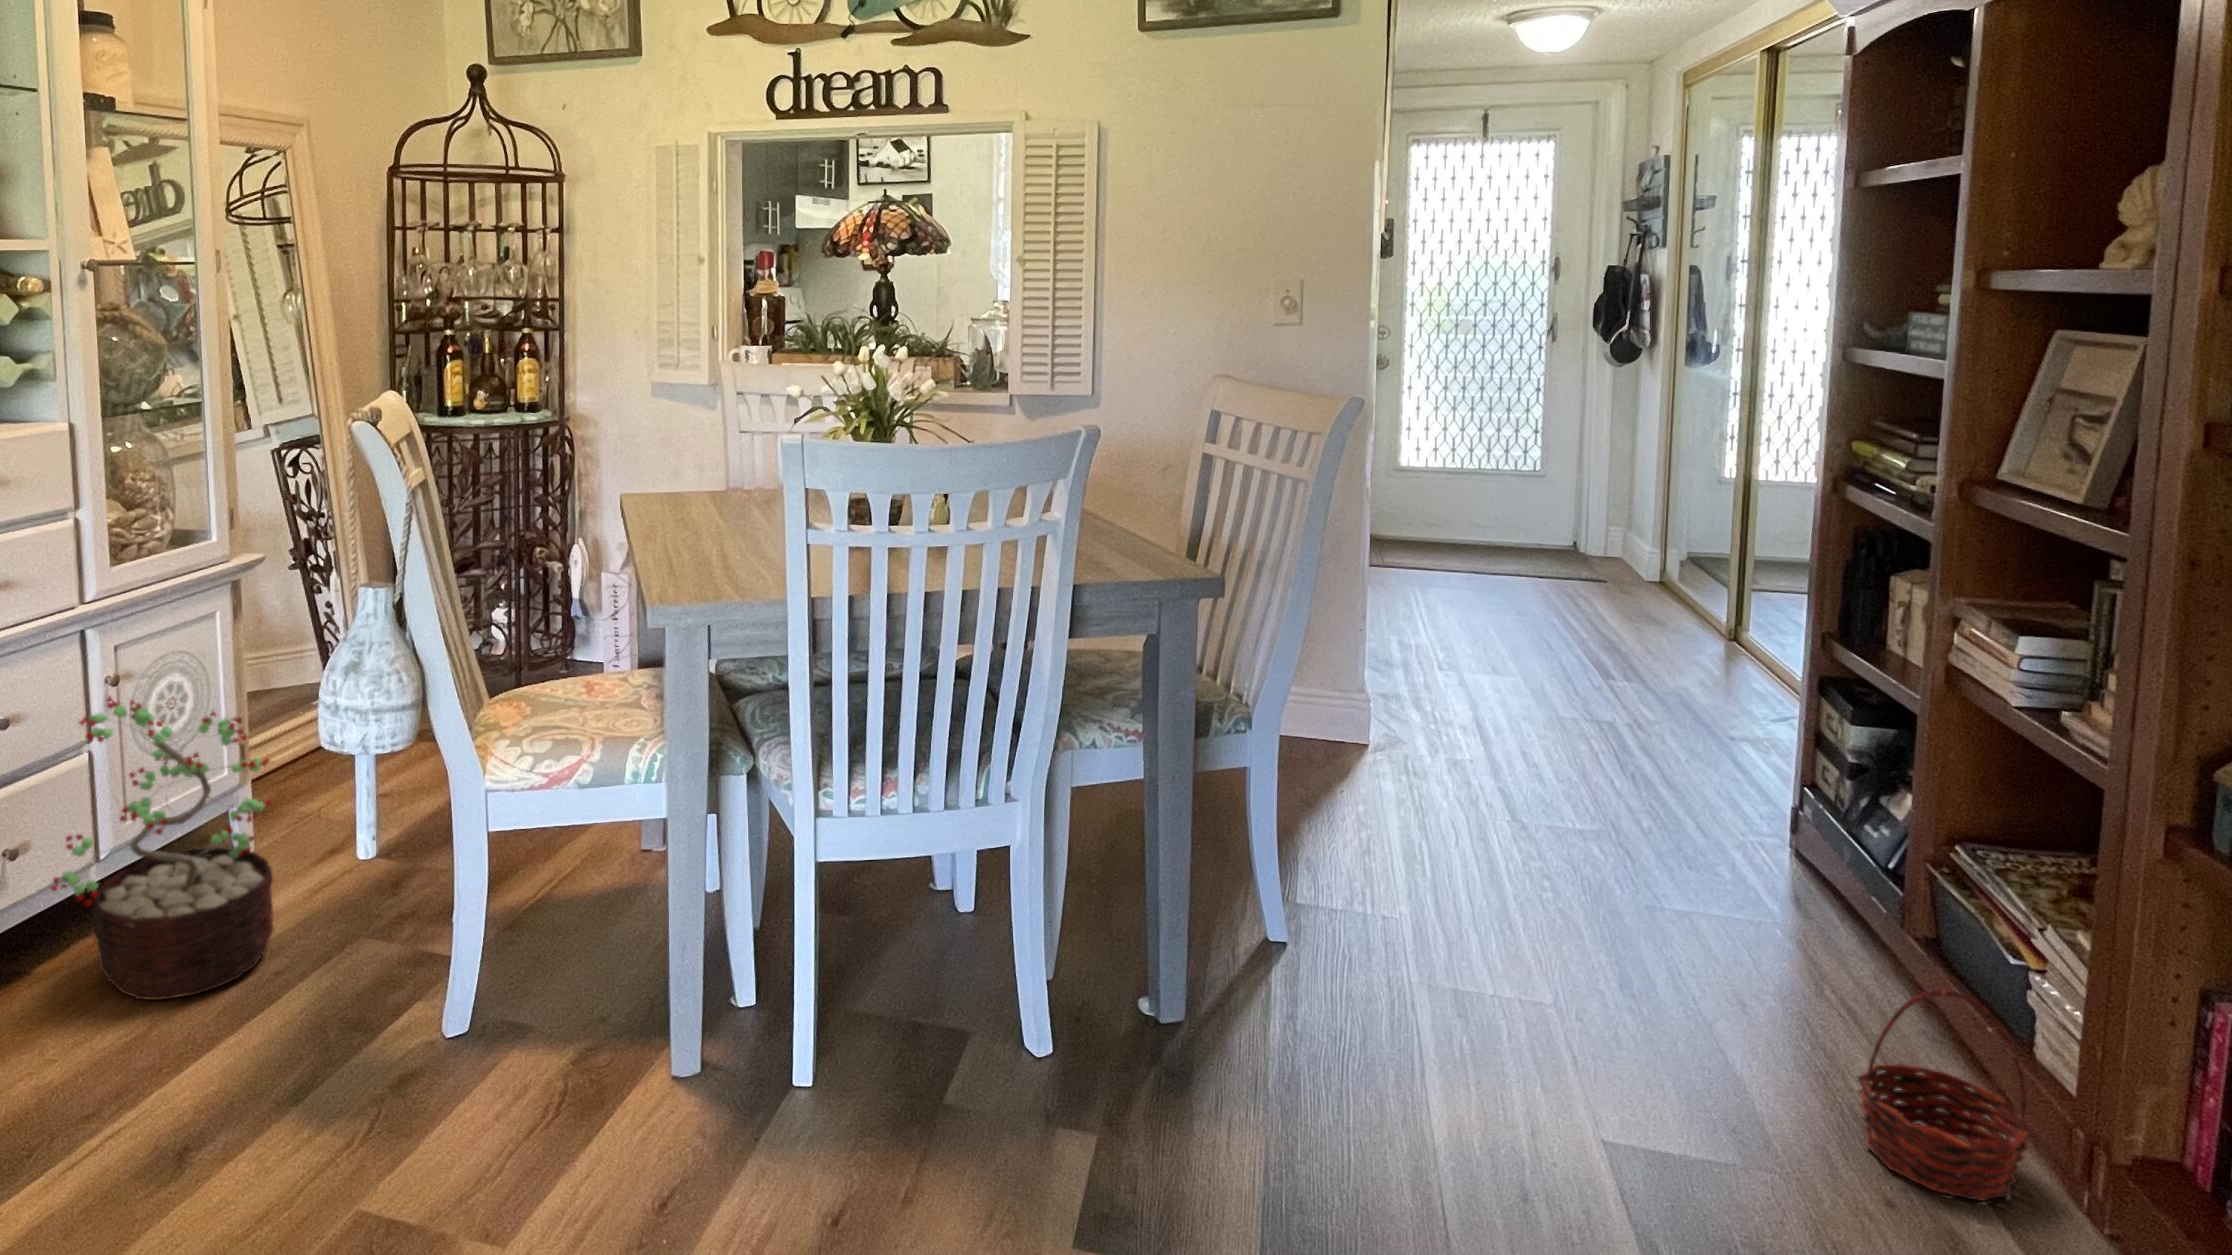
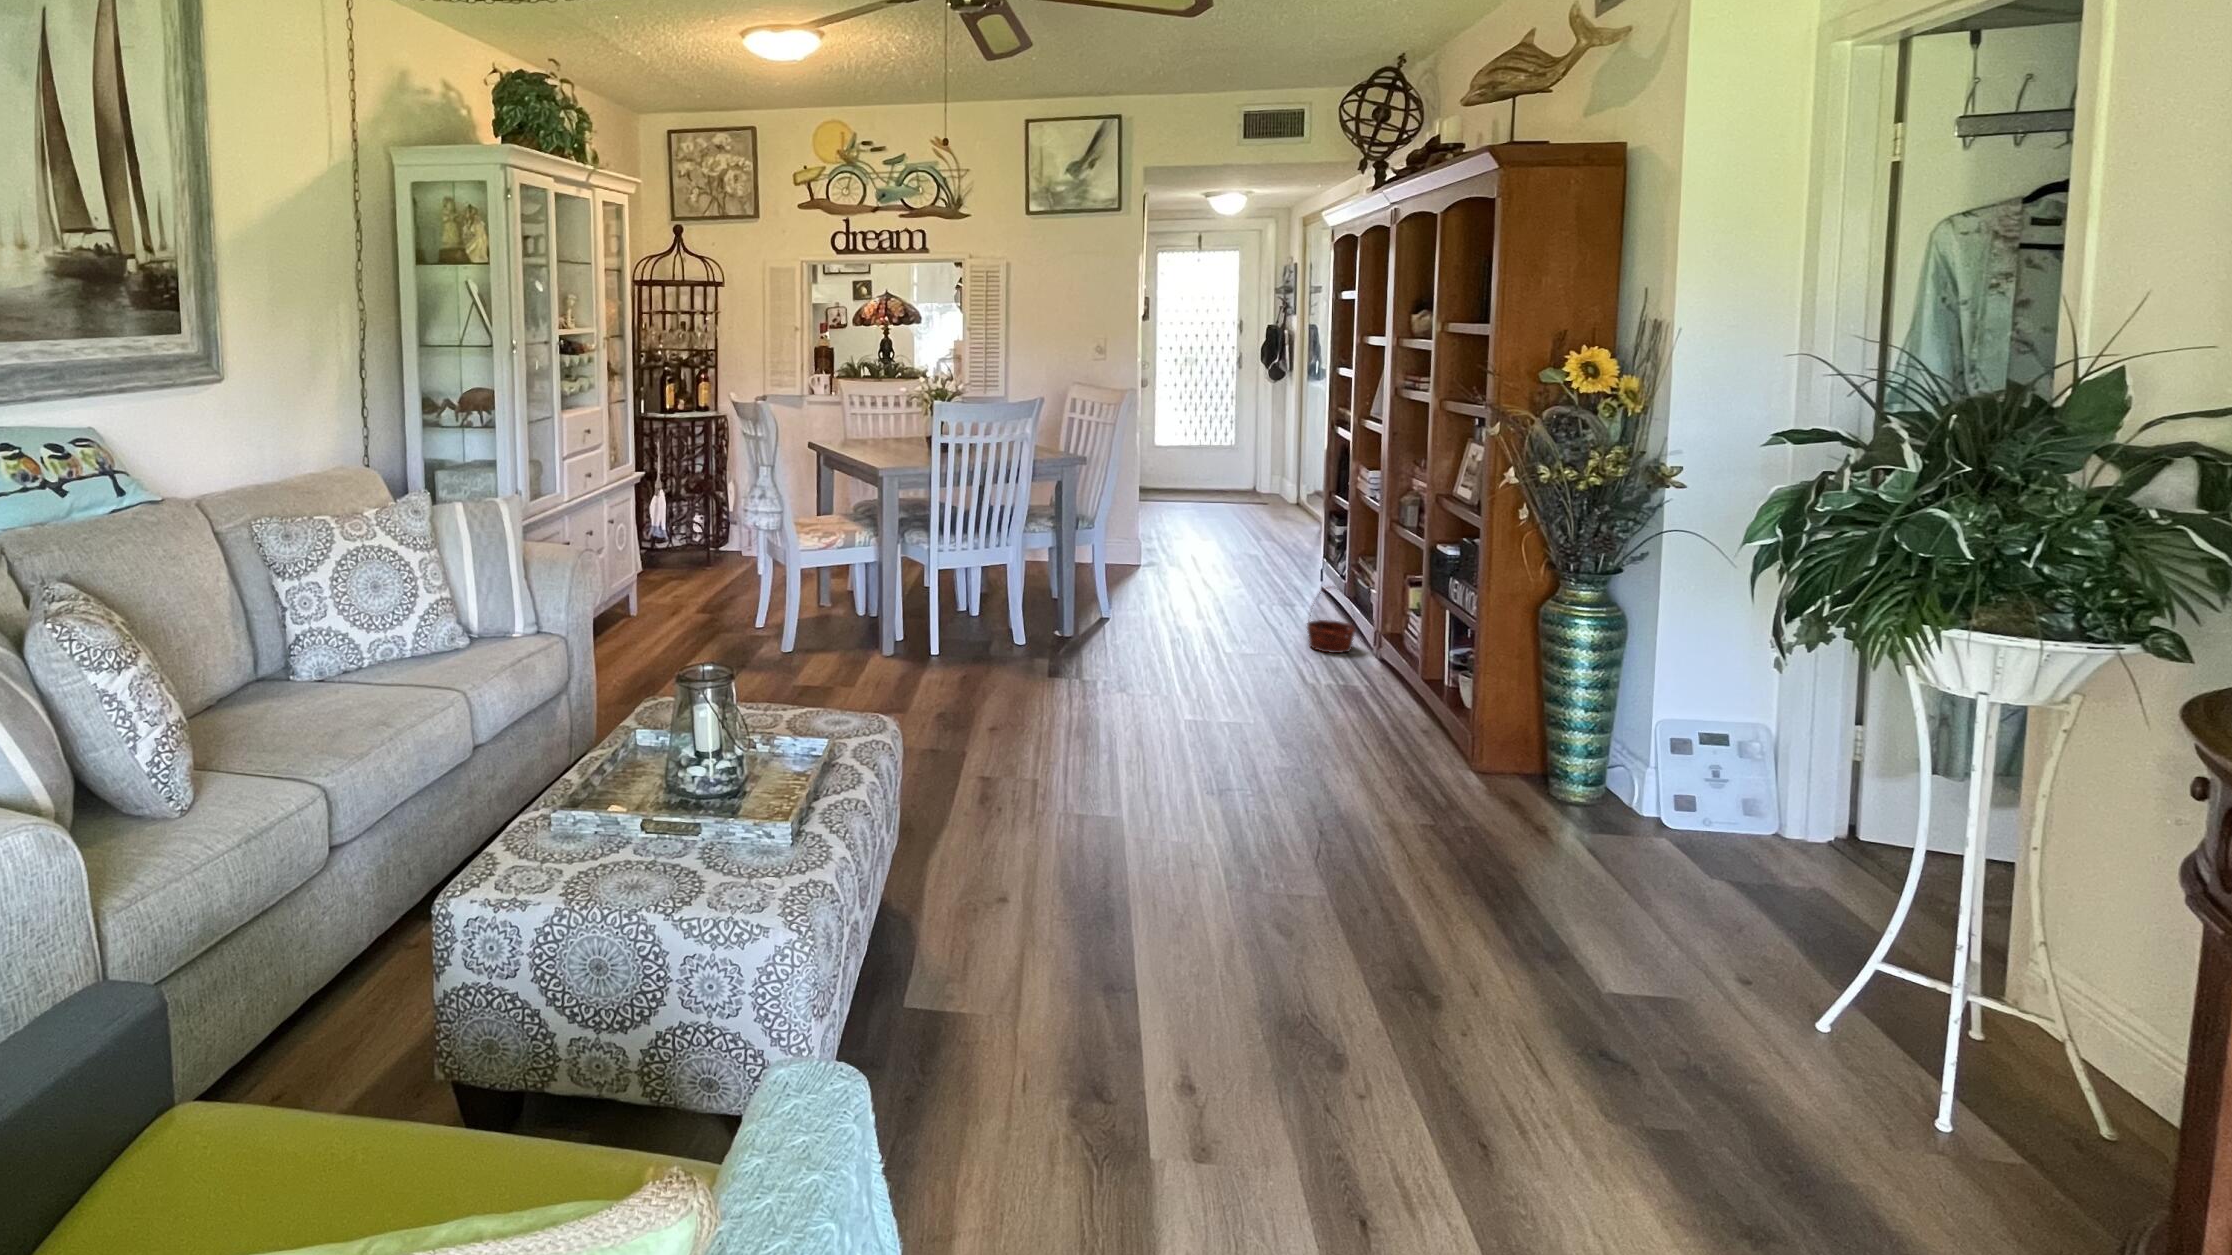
decorative plant: present [51,696,274,1000] -> none [608,524,690,650]

